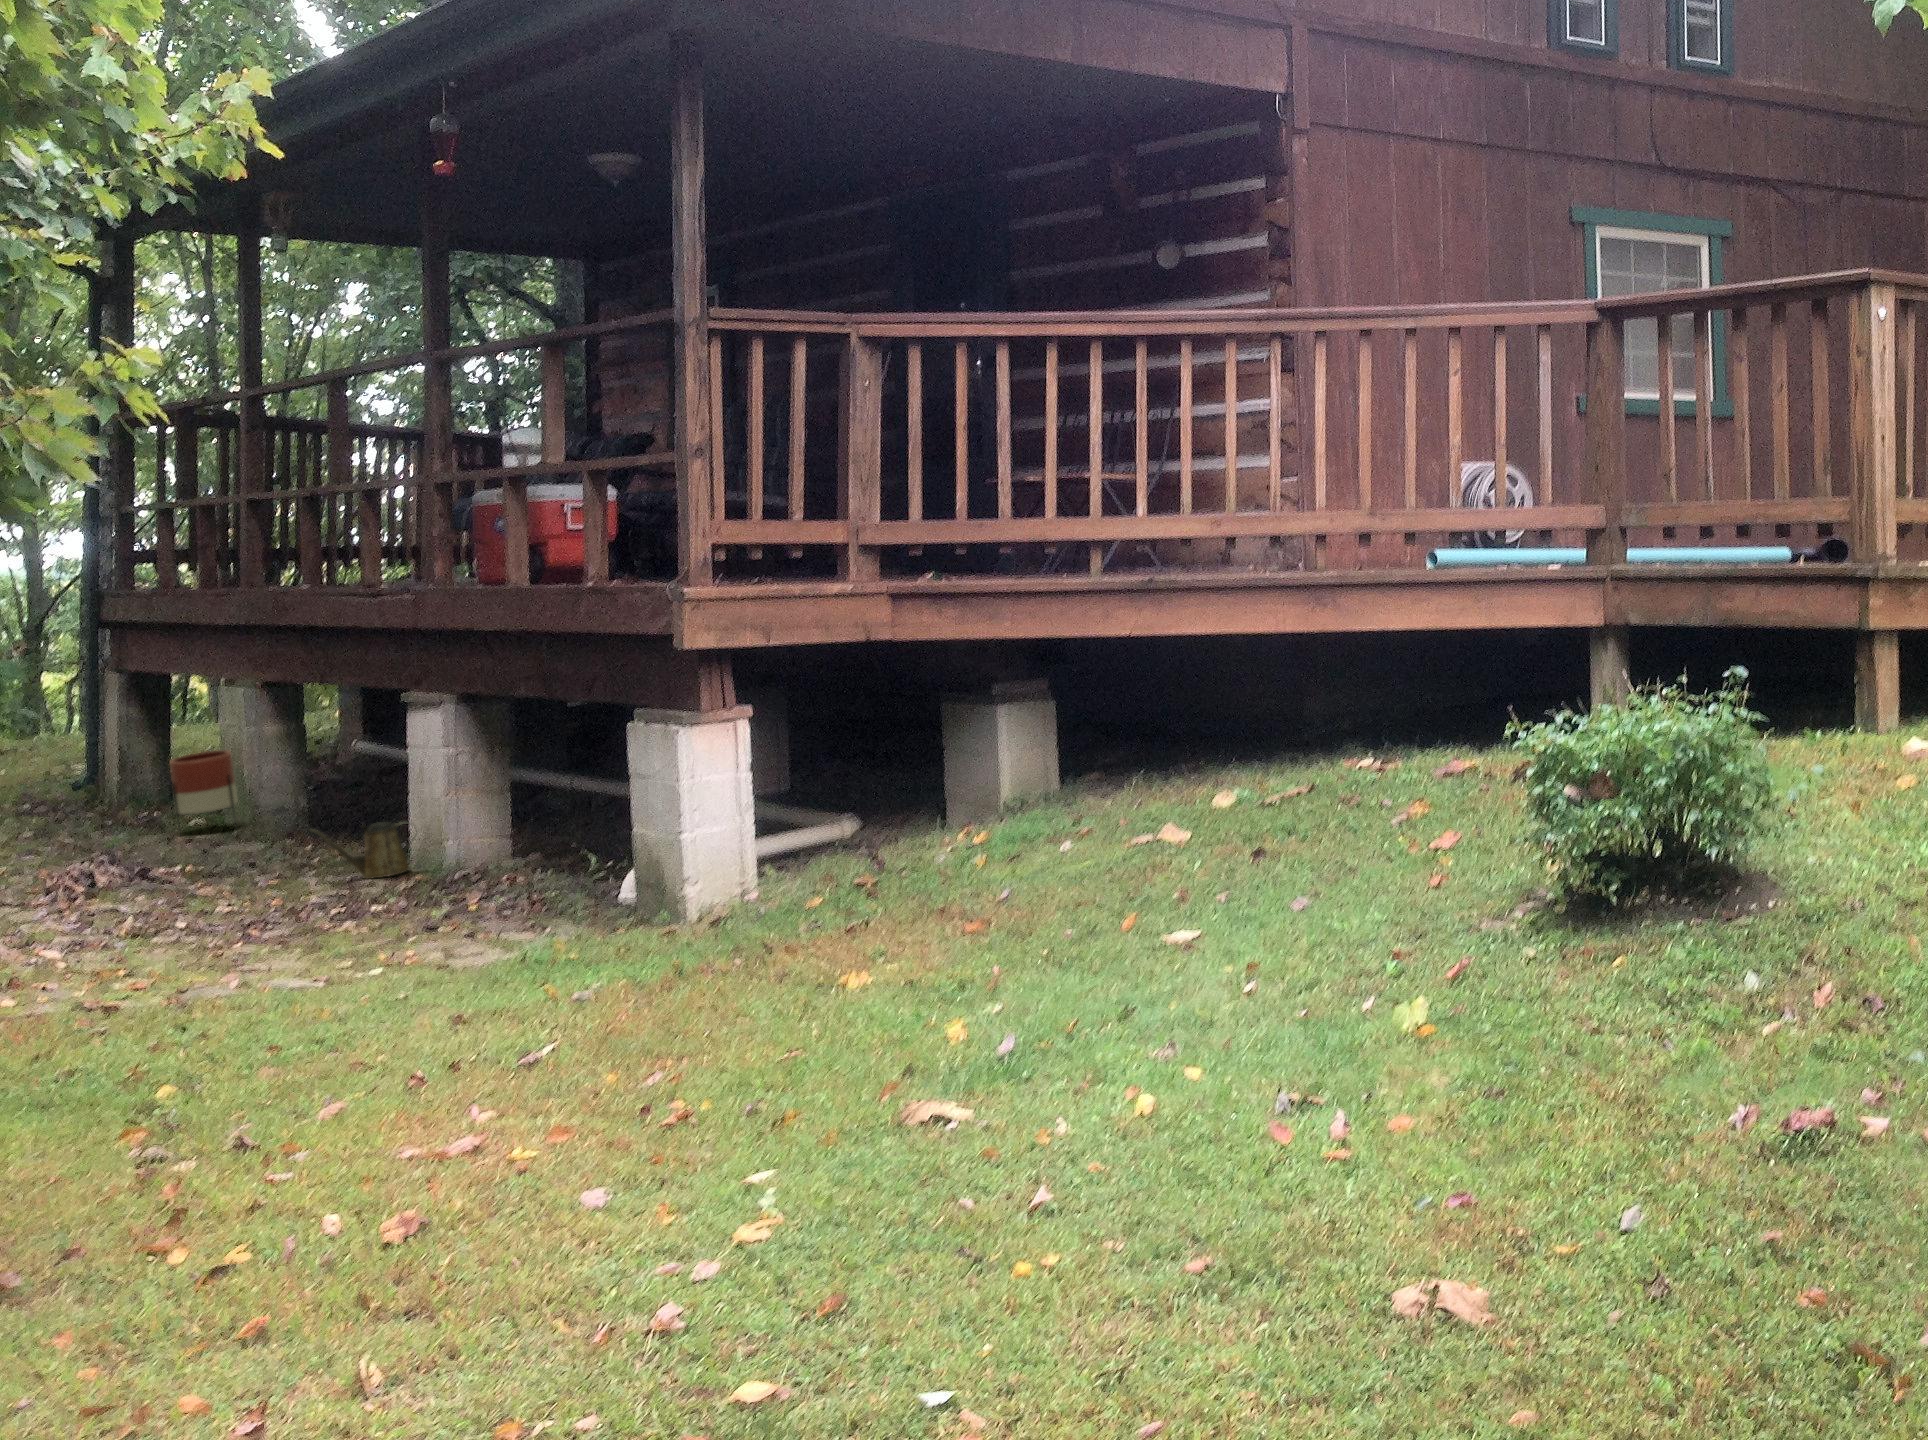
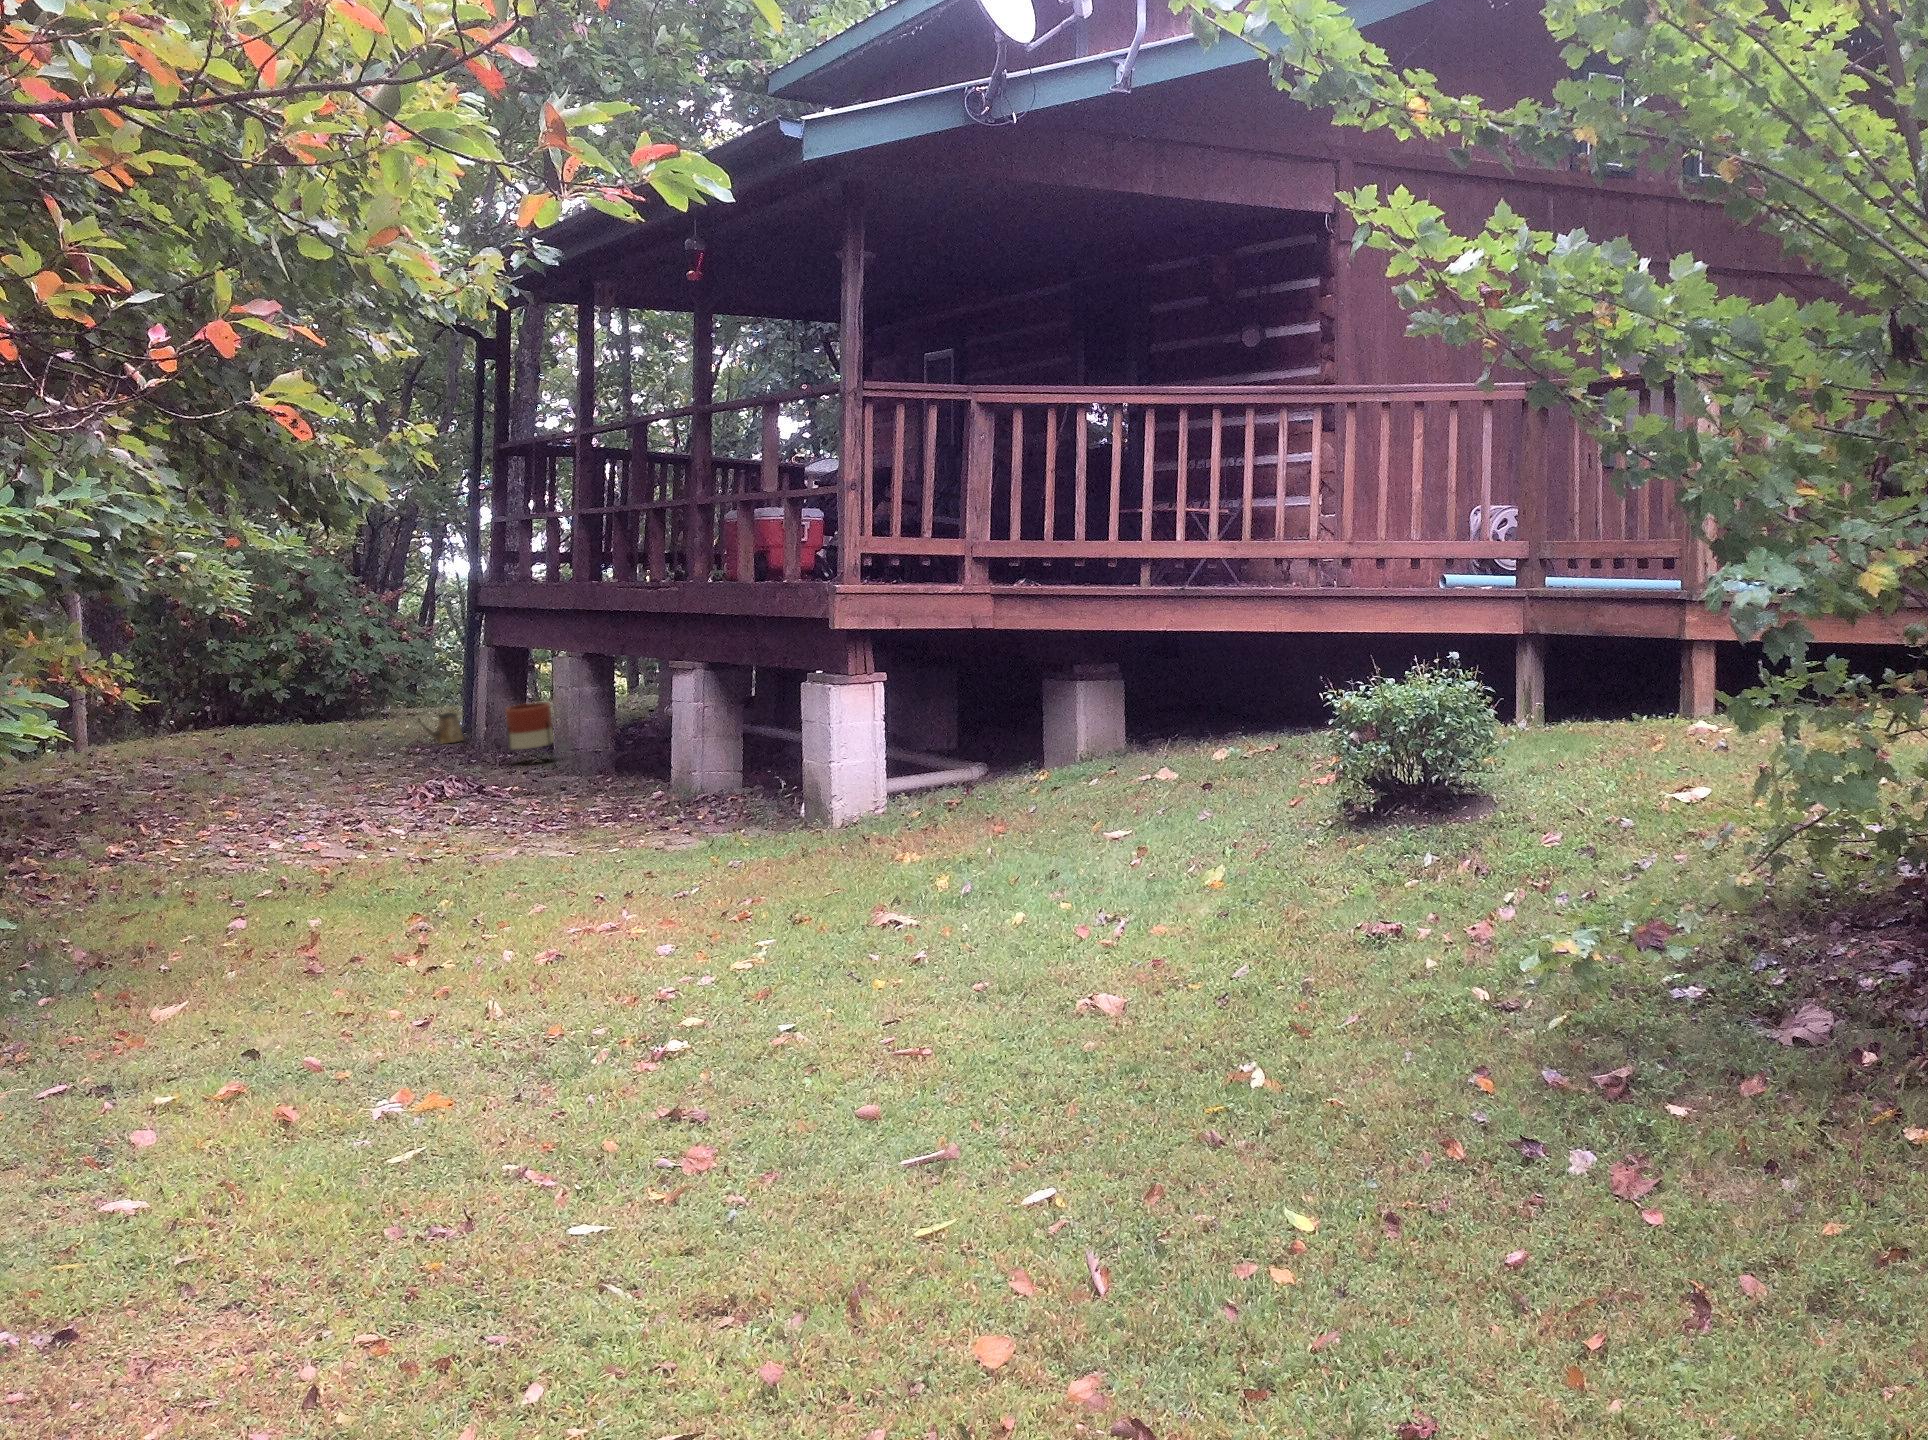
watering can: present [310,822,414,879] -> present [415,712,464,744]

